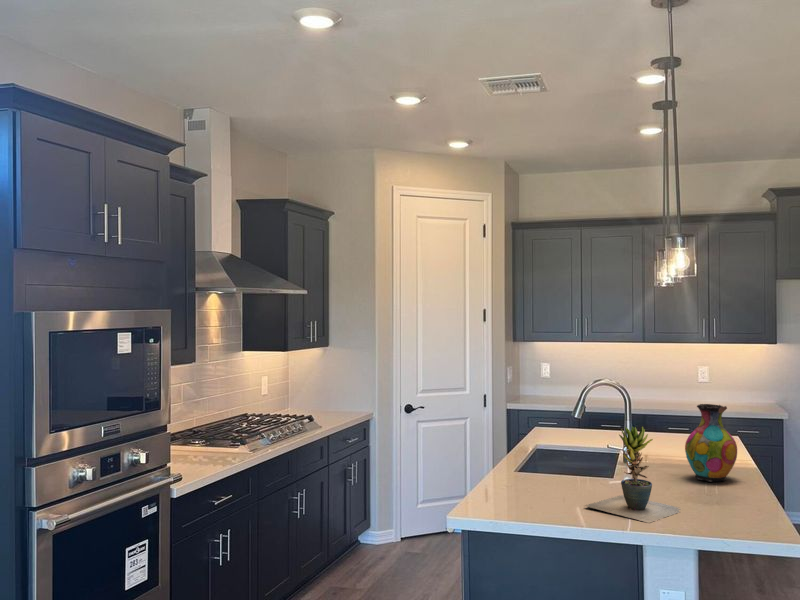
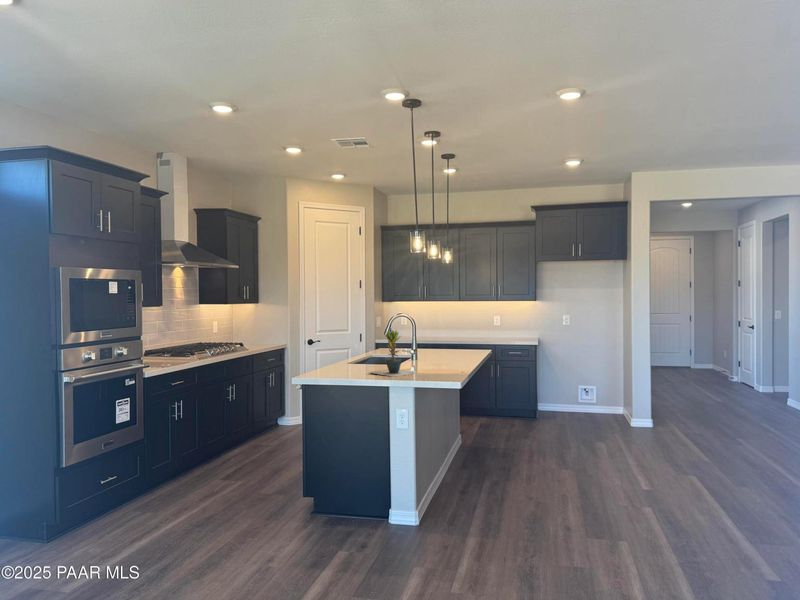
vase: present [685,404,737,482] -> none [435,323,462,364]

